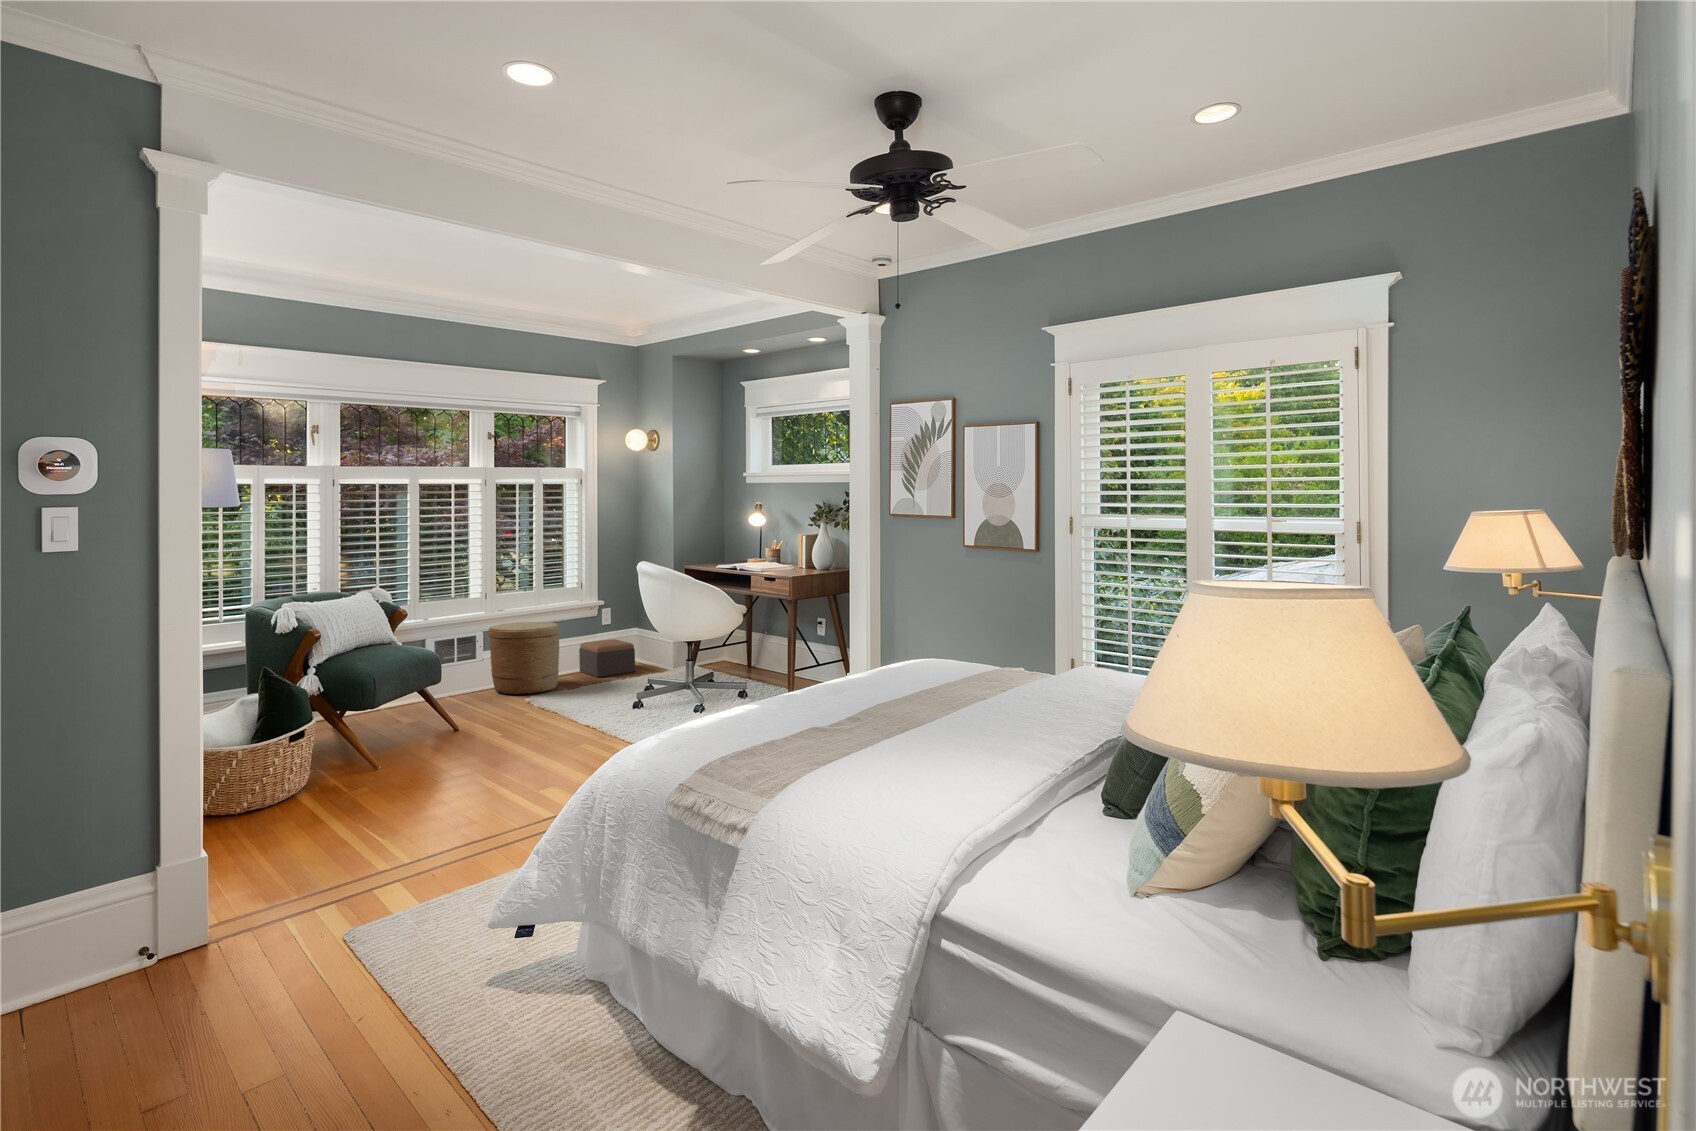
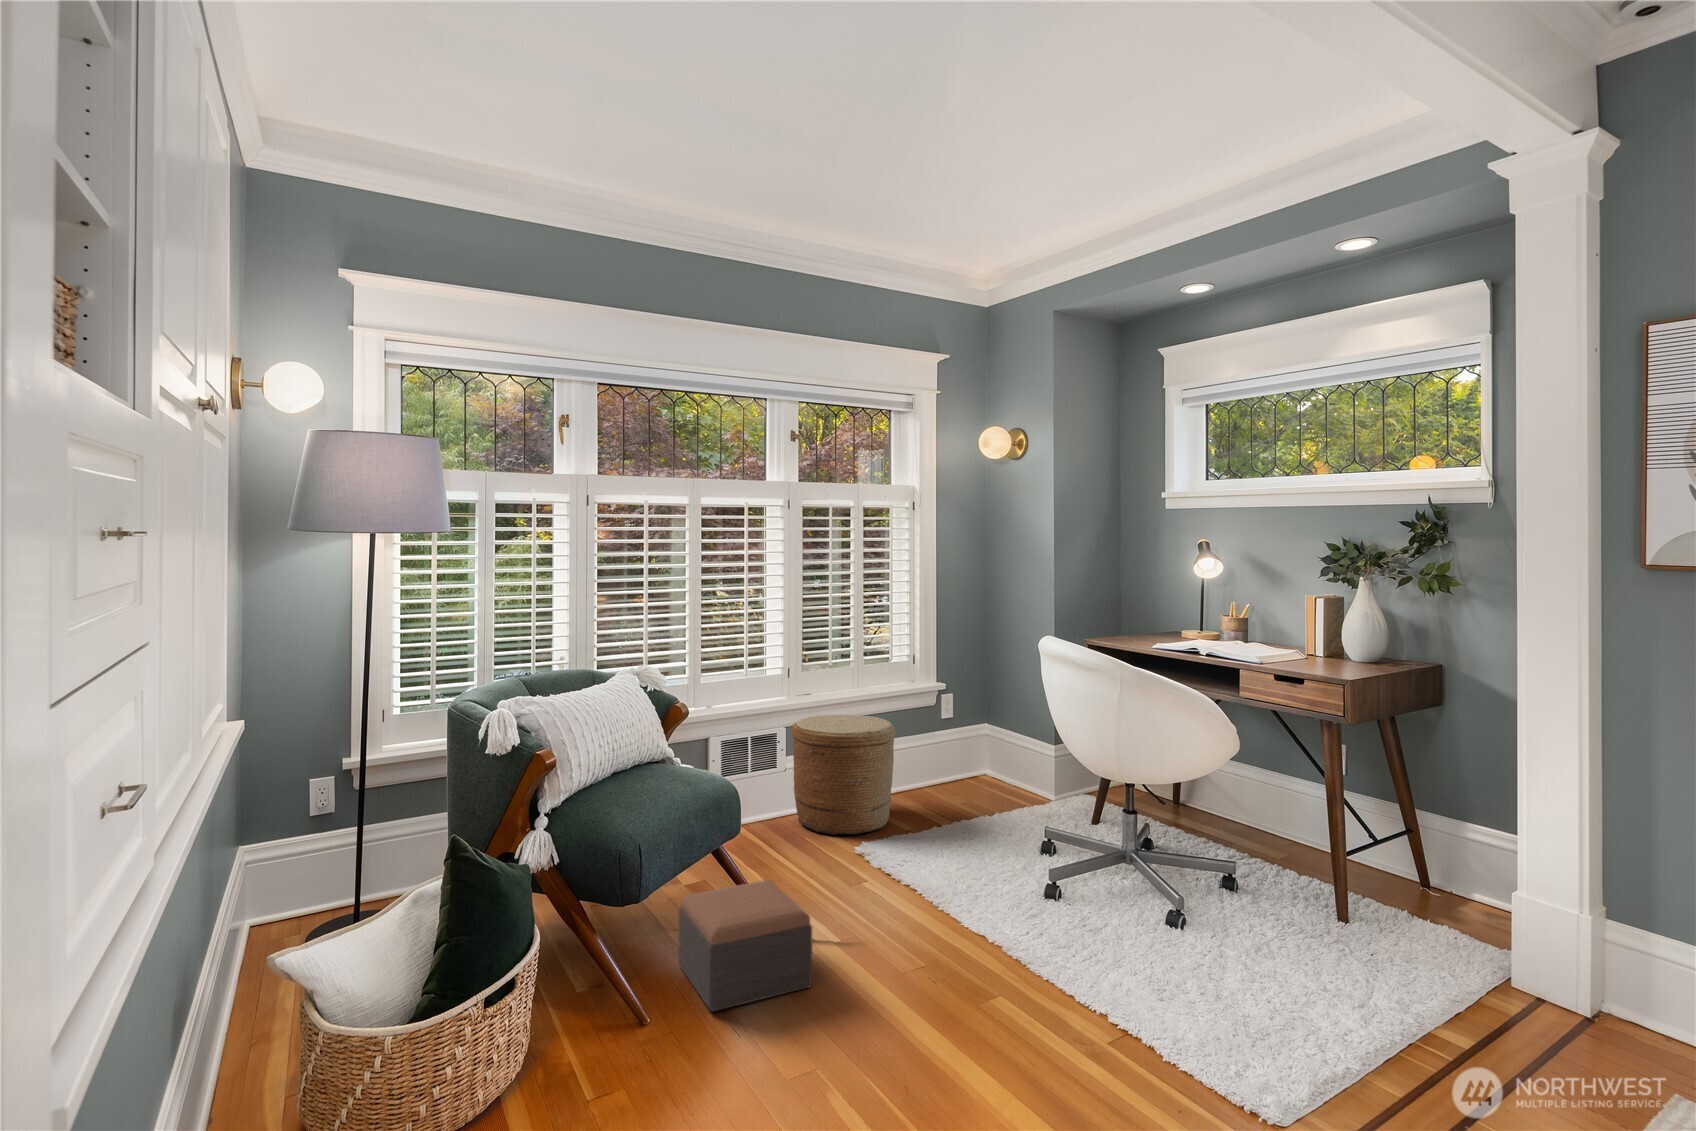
footstool: present [579,639,635,677] -> present [678,880,812,1012]

